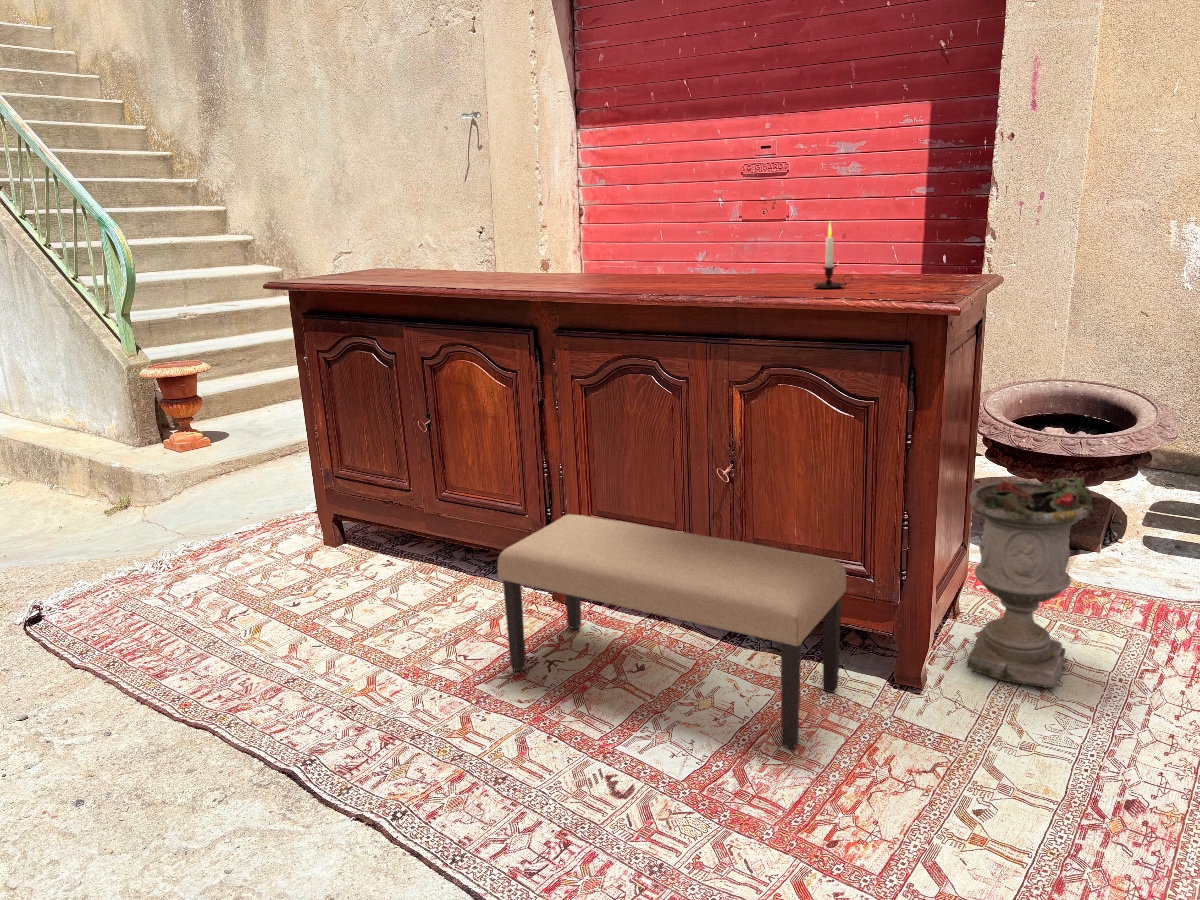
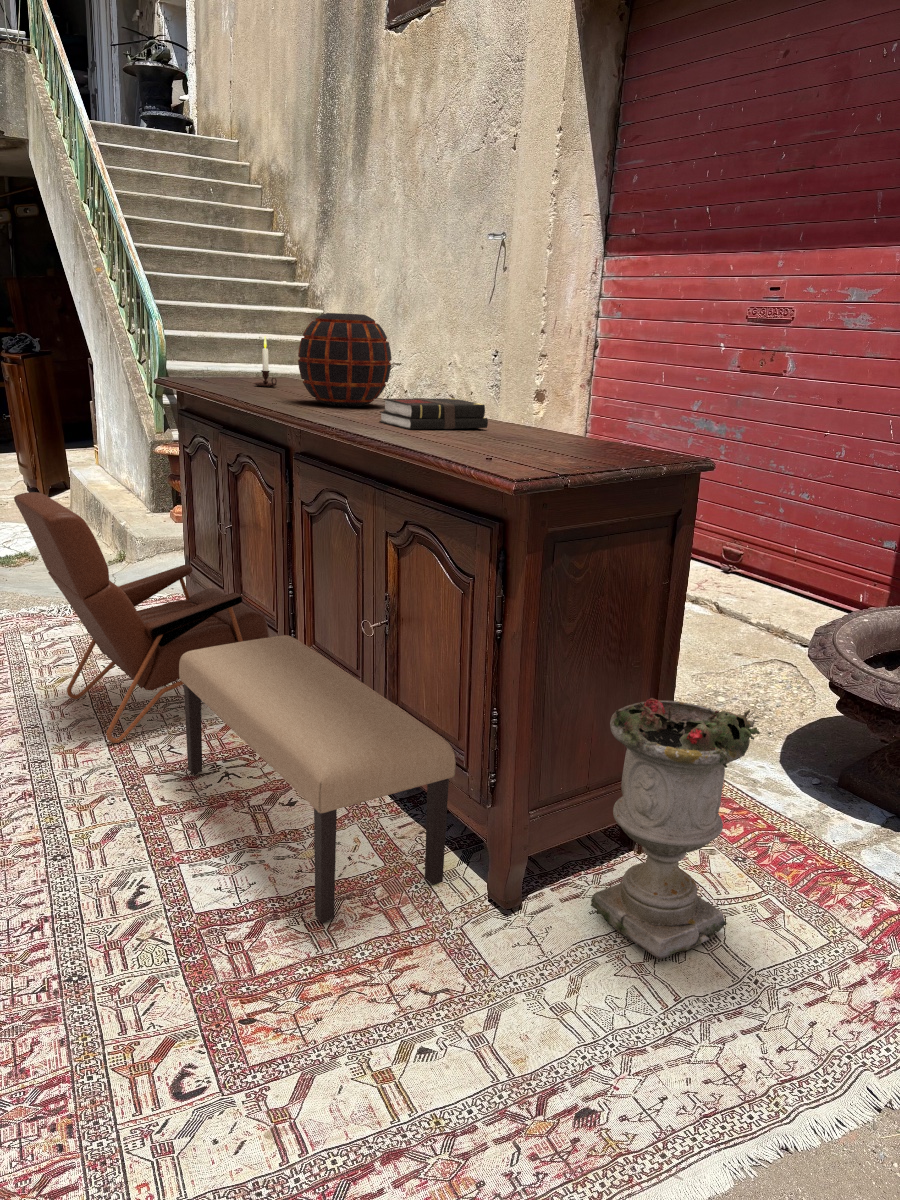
decorative vase: none [525,196,615,287] -> present [298,313,392,407]
candle: present [814,222,852,288] -> present [254,337,277,387]
book: none [681,263,775,293] -> present [380,398,488,430]
armchair: none [237,424,501,668] -> present [14,492,269,743]

